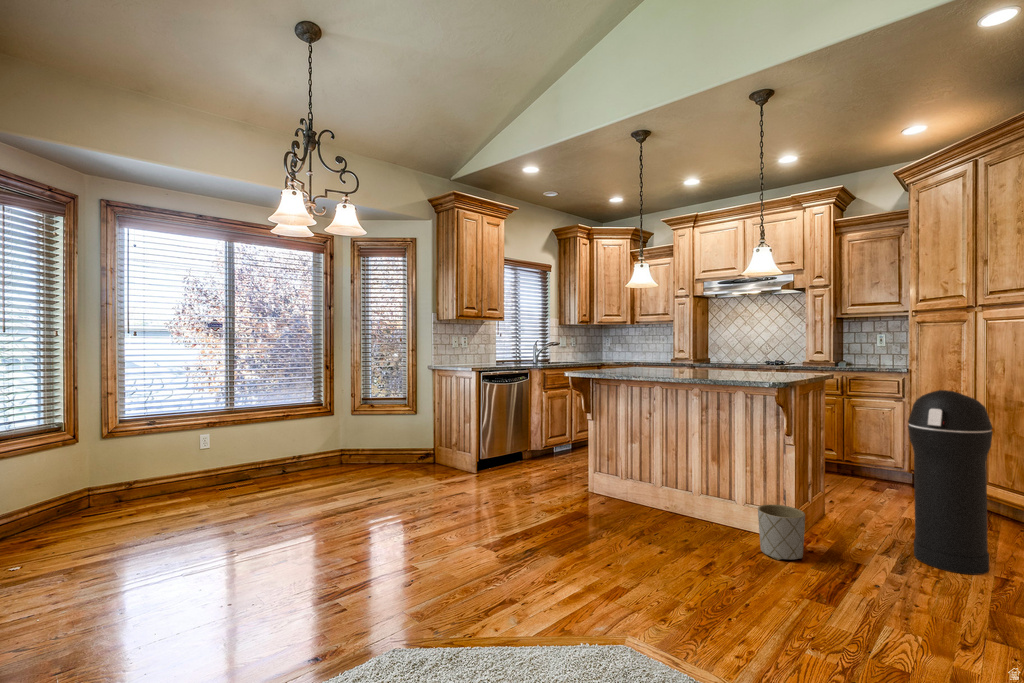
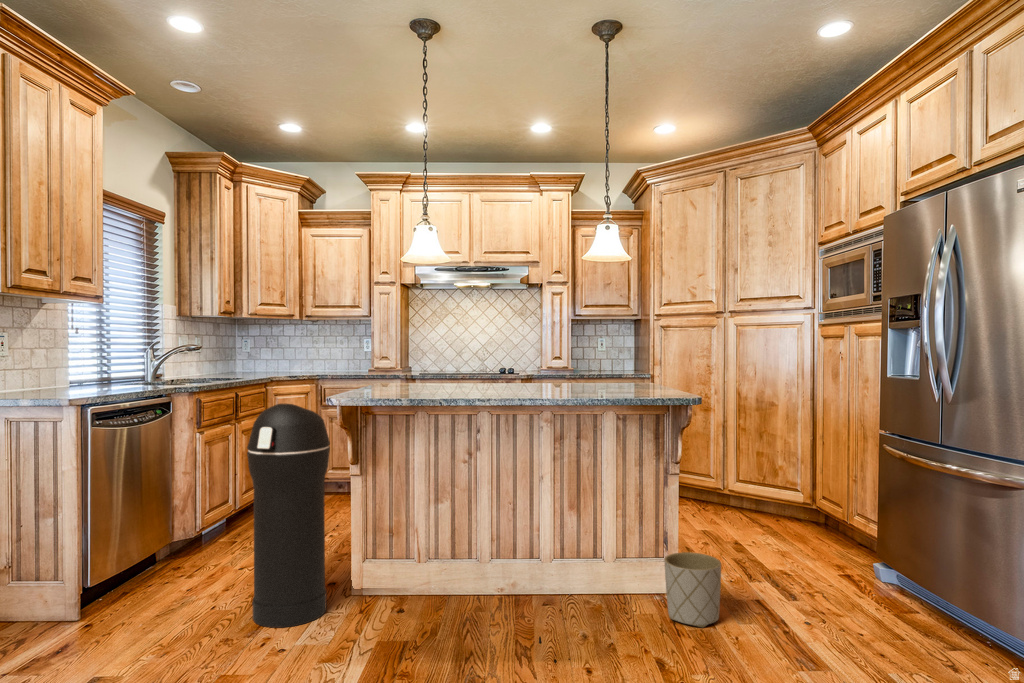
trash can: present [908,390,993,575] -> present [247,404,330,628]

